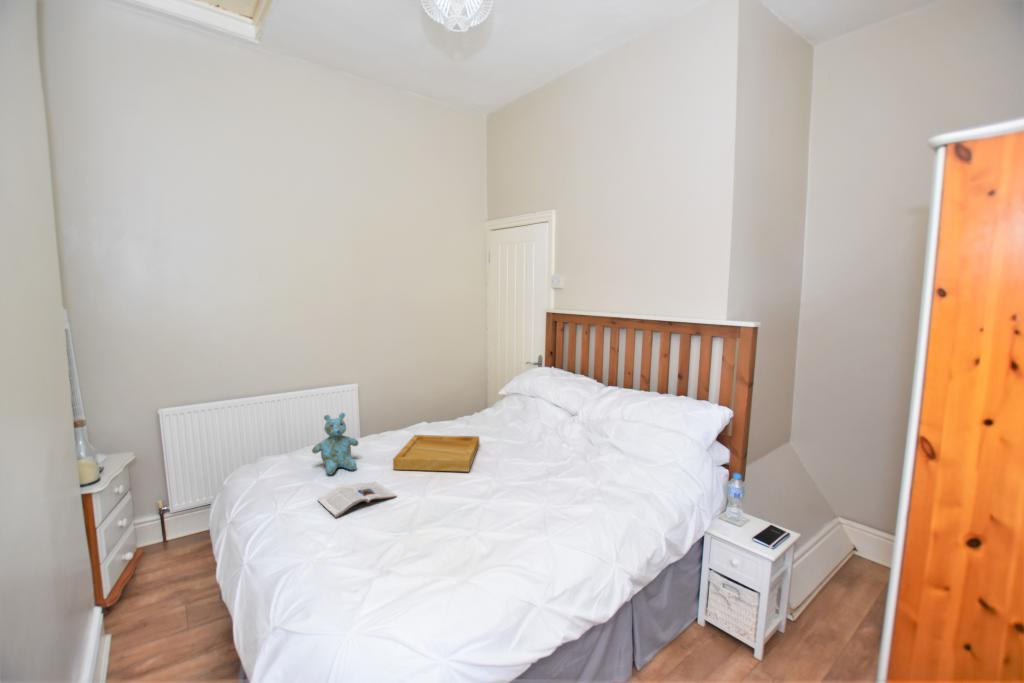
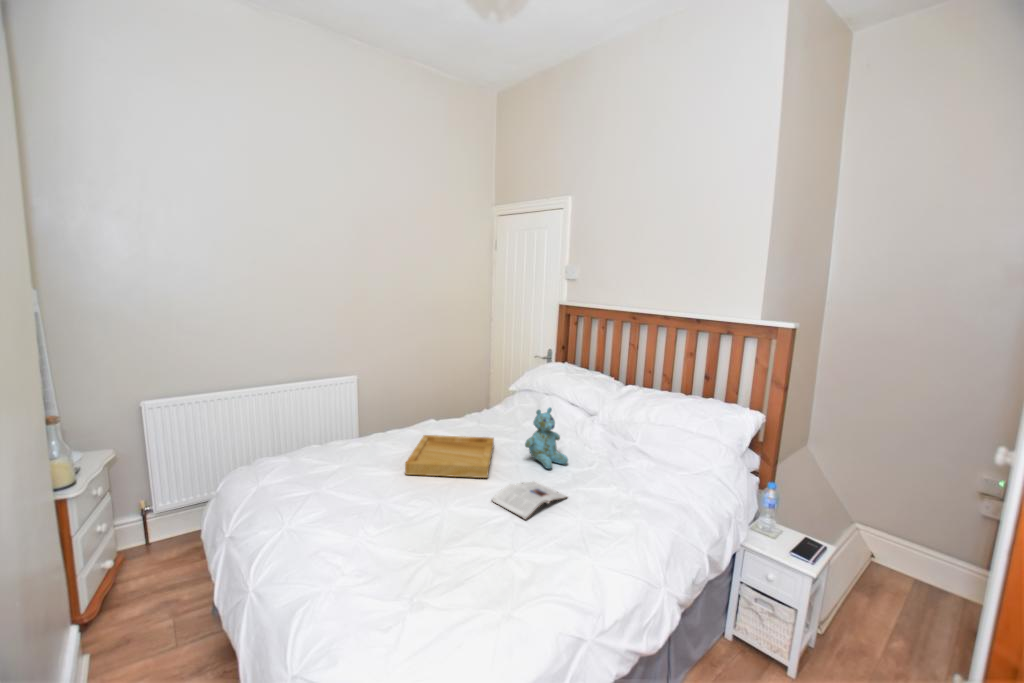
stuffed bear: present [312,413,358,475] -> present [525,408,568,469]
magazine: present [318,482,396,517] -> present [492,482,567,519]

